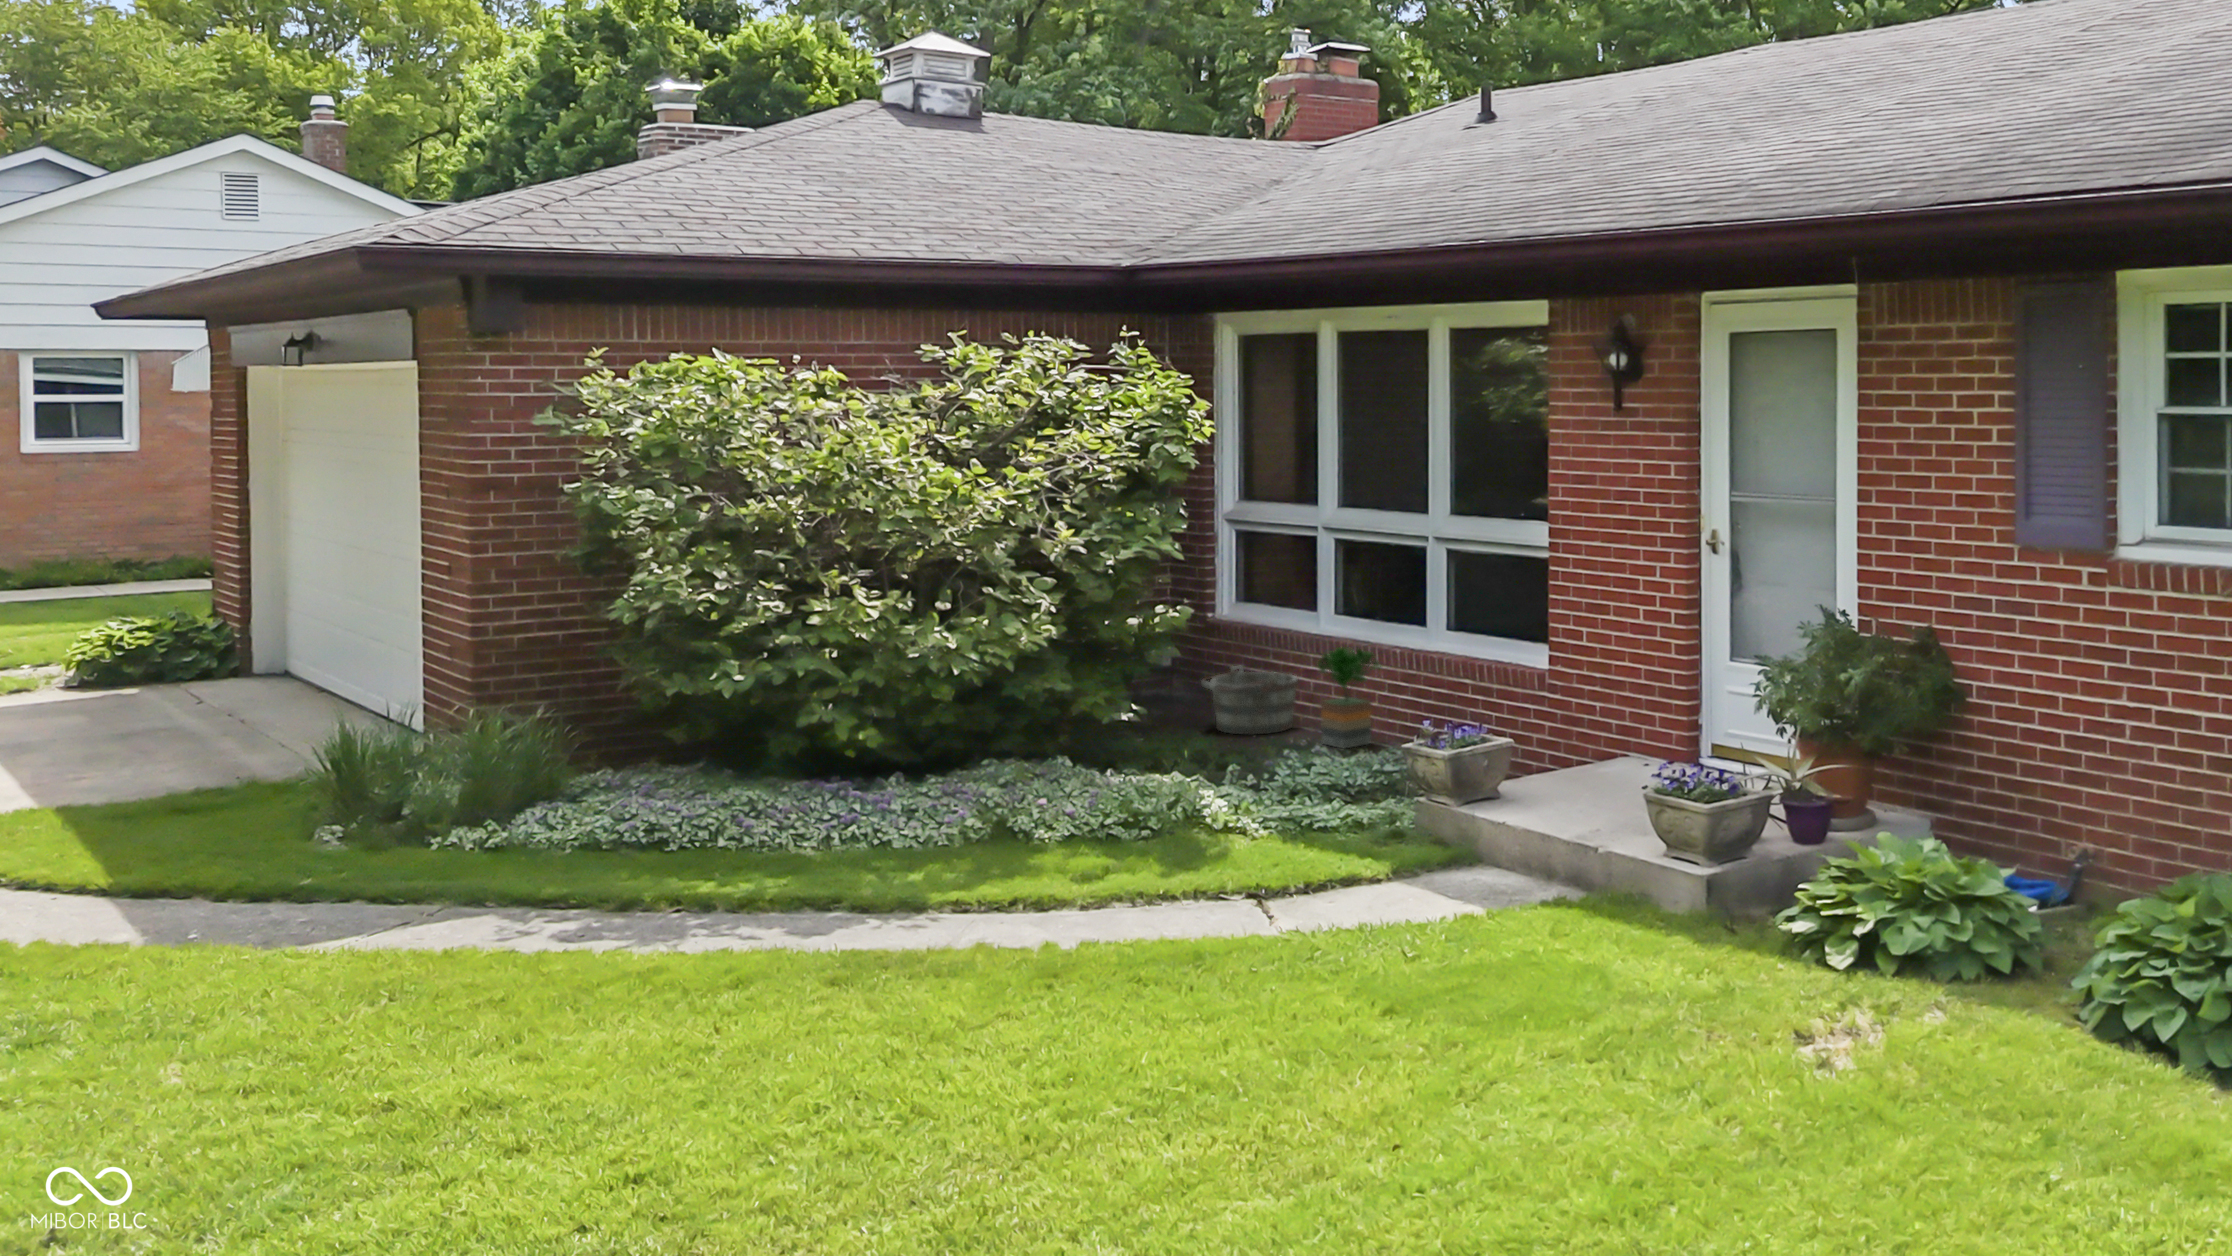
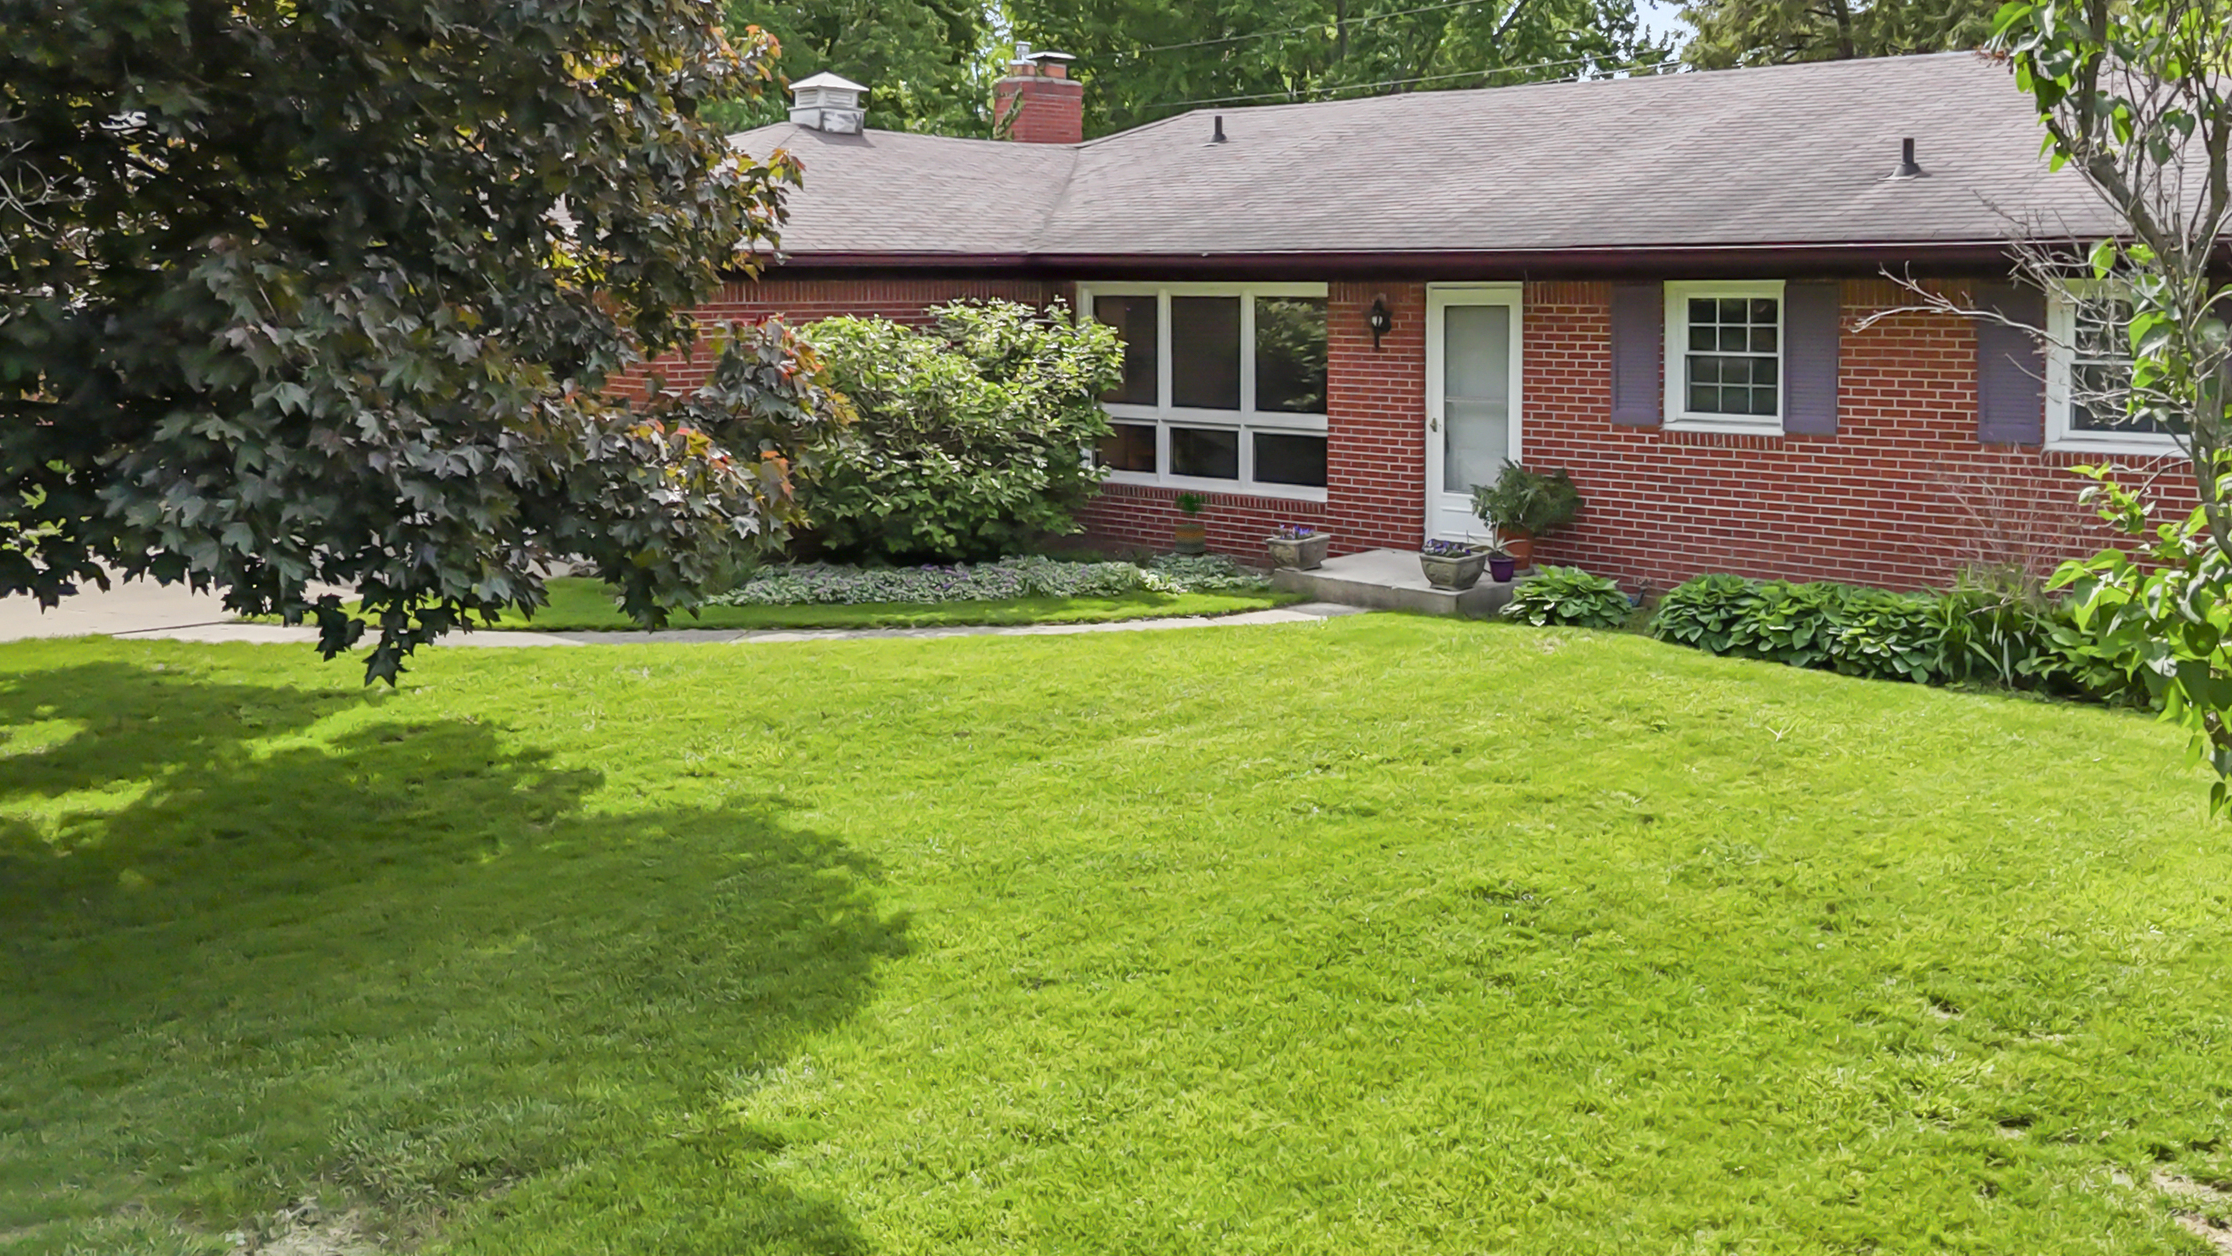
bucket: present [1201,666,1298,735] -> none [1088,507,1150,549]

